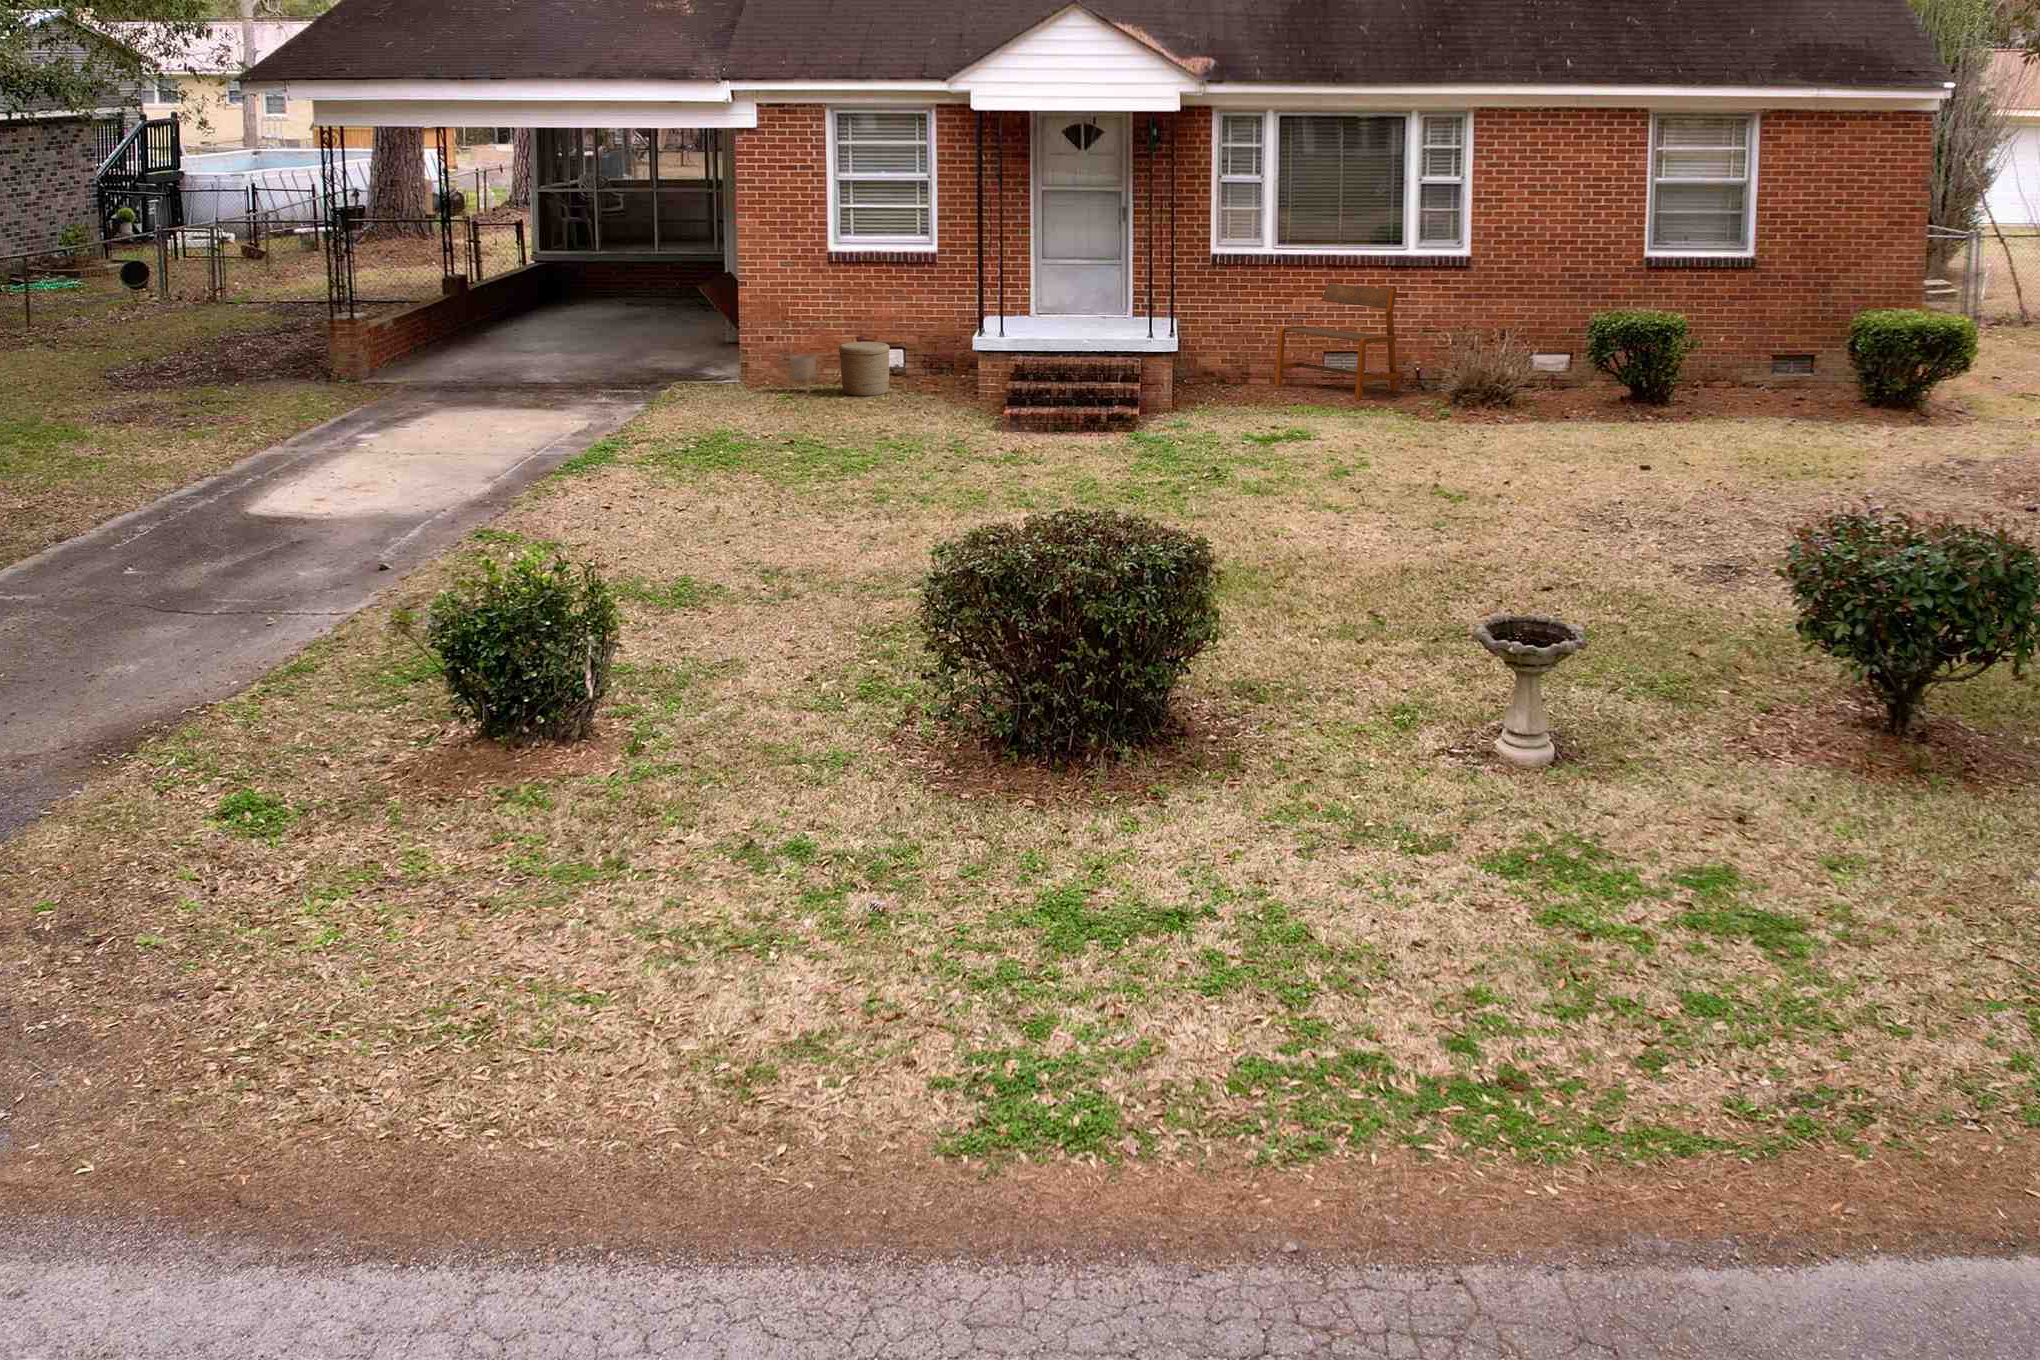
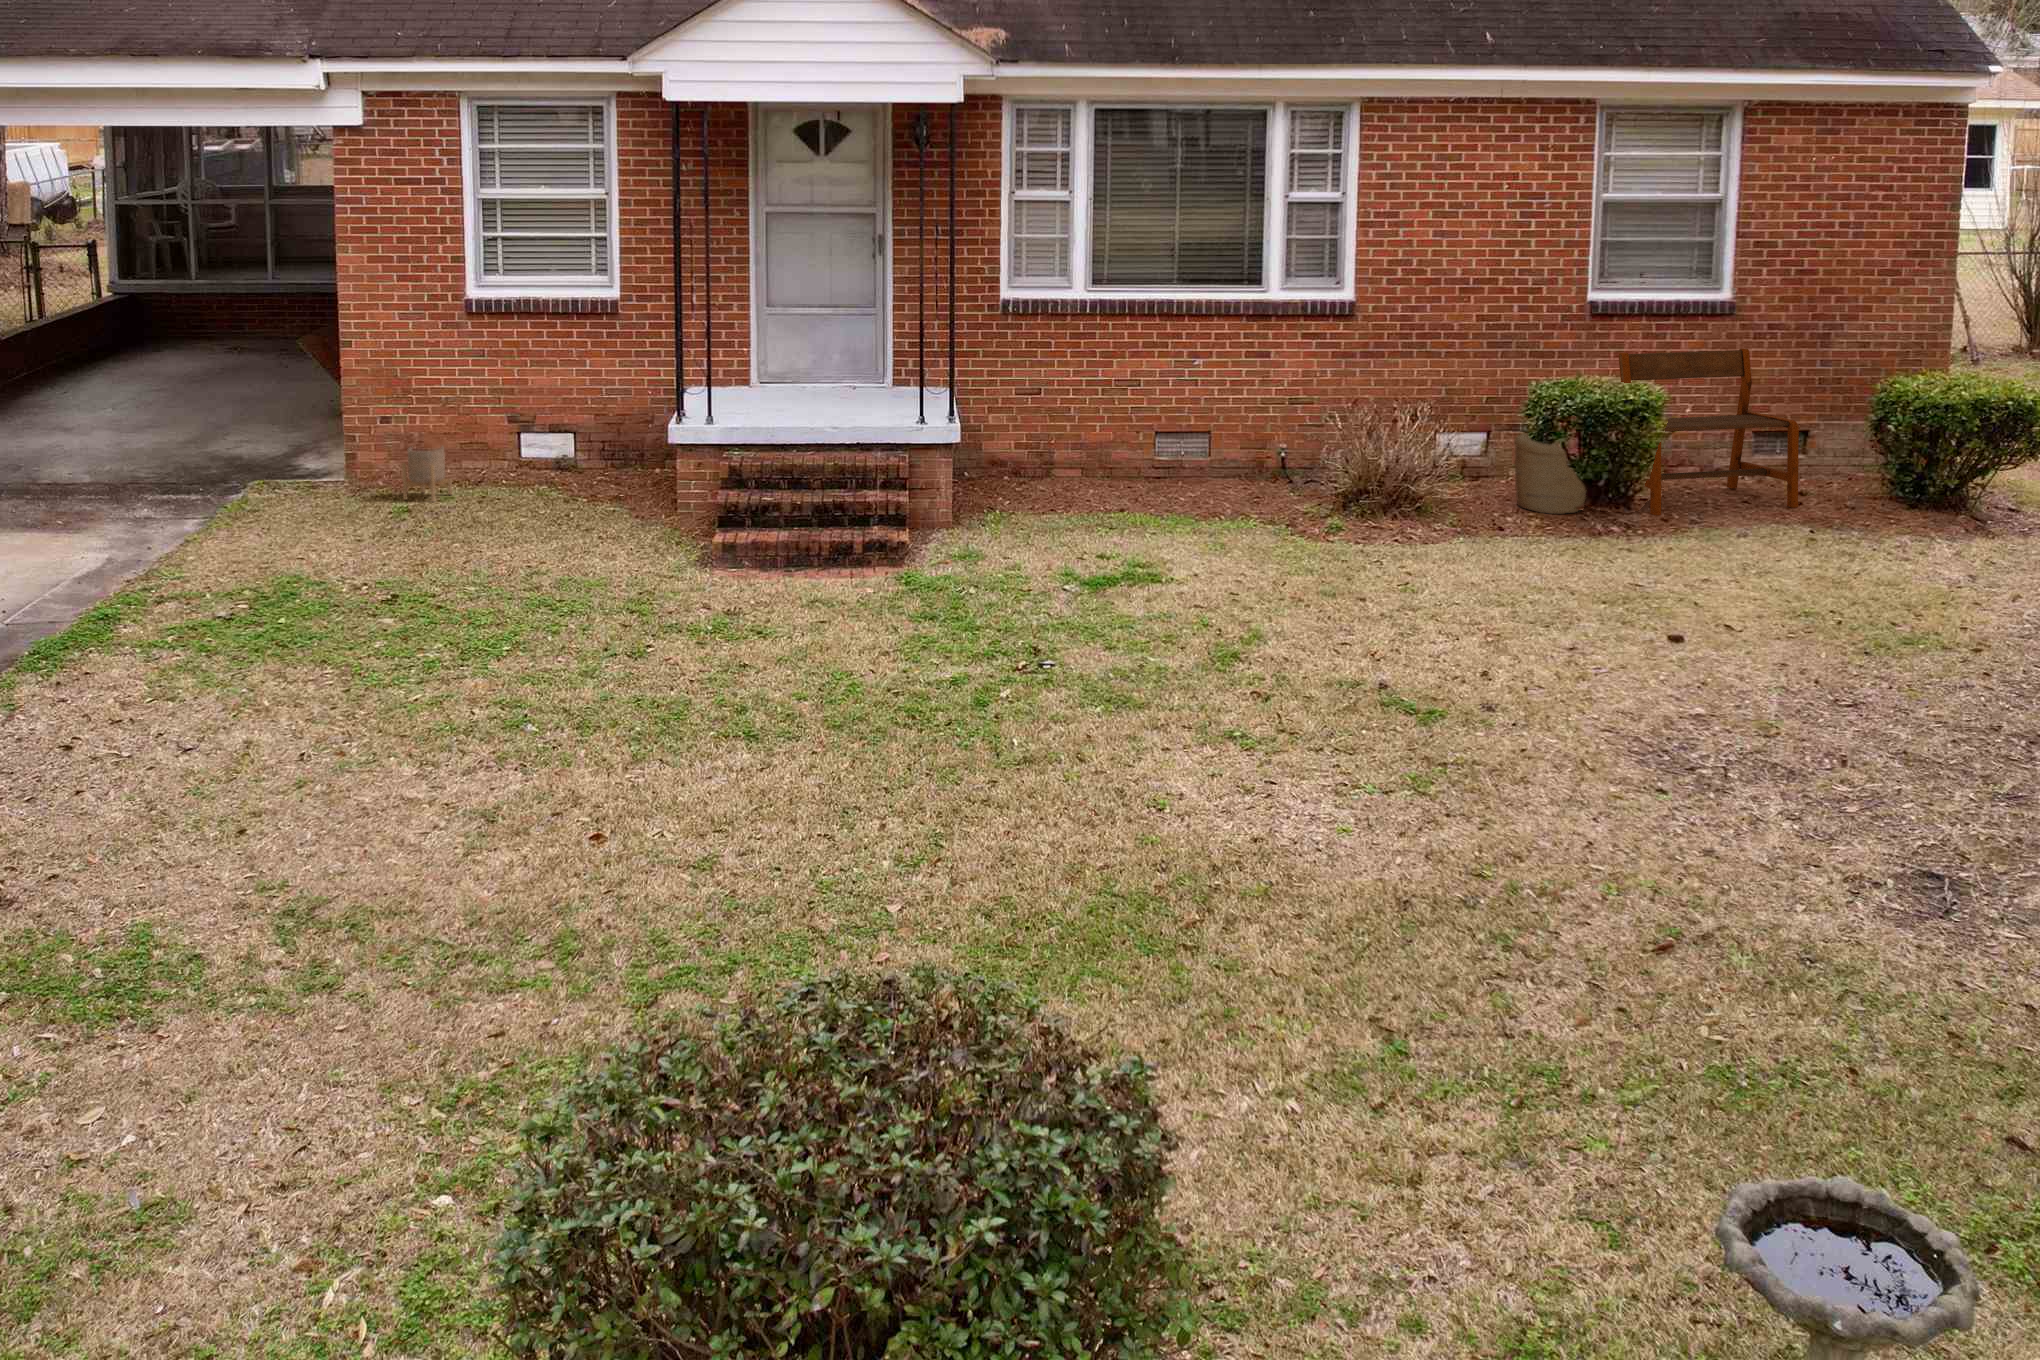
bench: present [1275,283,1399,400] -> present [1619,349,1799,515]
woven basket: present [839,342,890,396] -> present [1514,433,1586,514]

